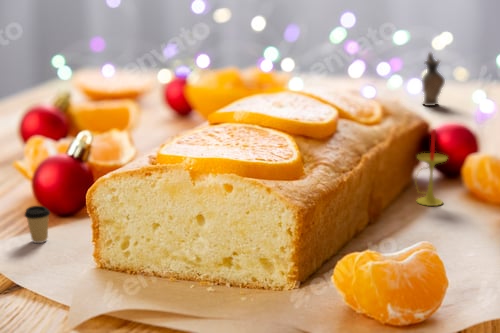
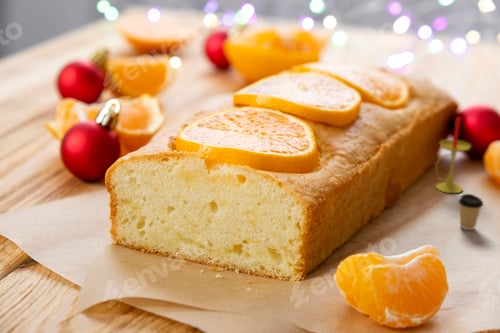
ceramic pitcher: present [422,53,445,106] -> none [458,24,483,79]
coffee cup: present [25,206,50,243] -> present [459,194,483,230]

